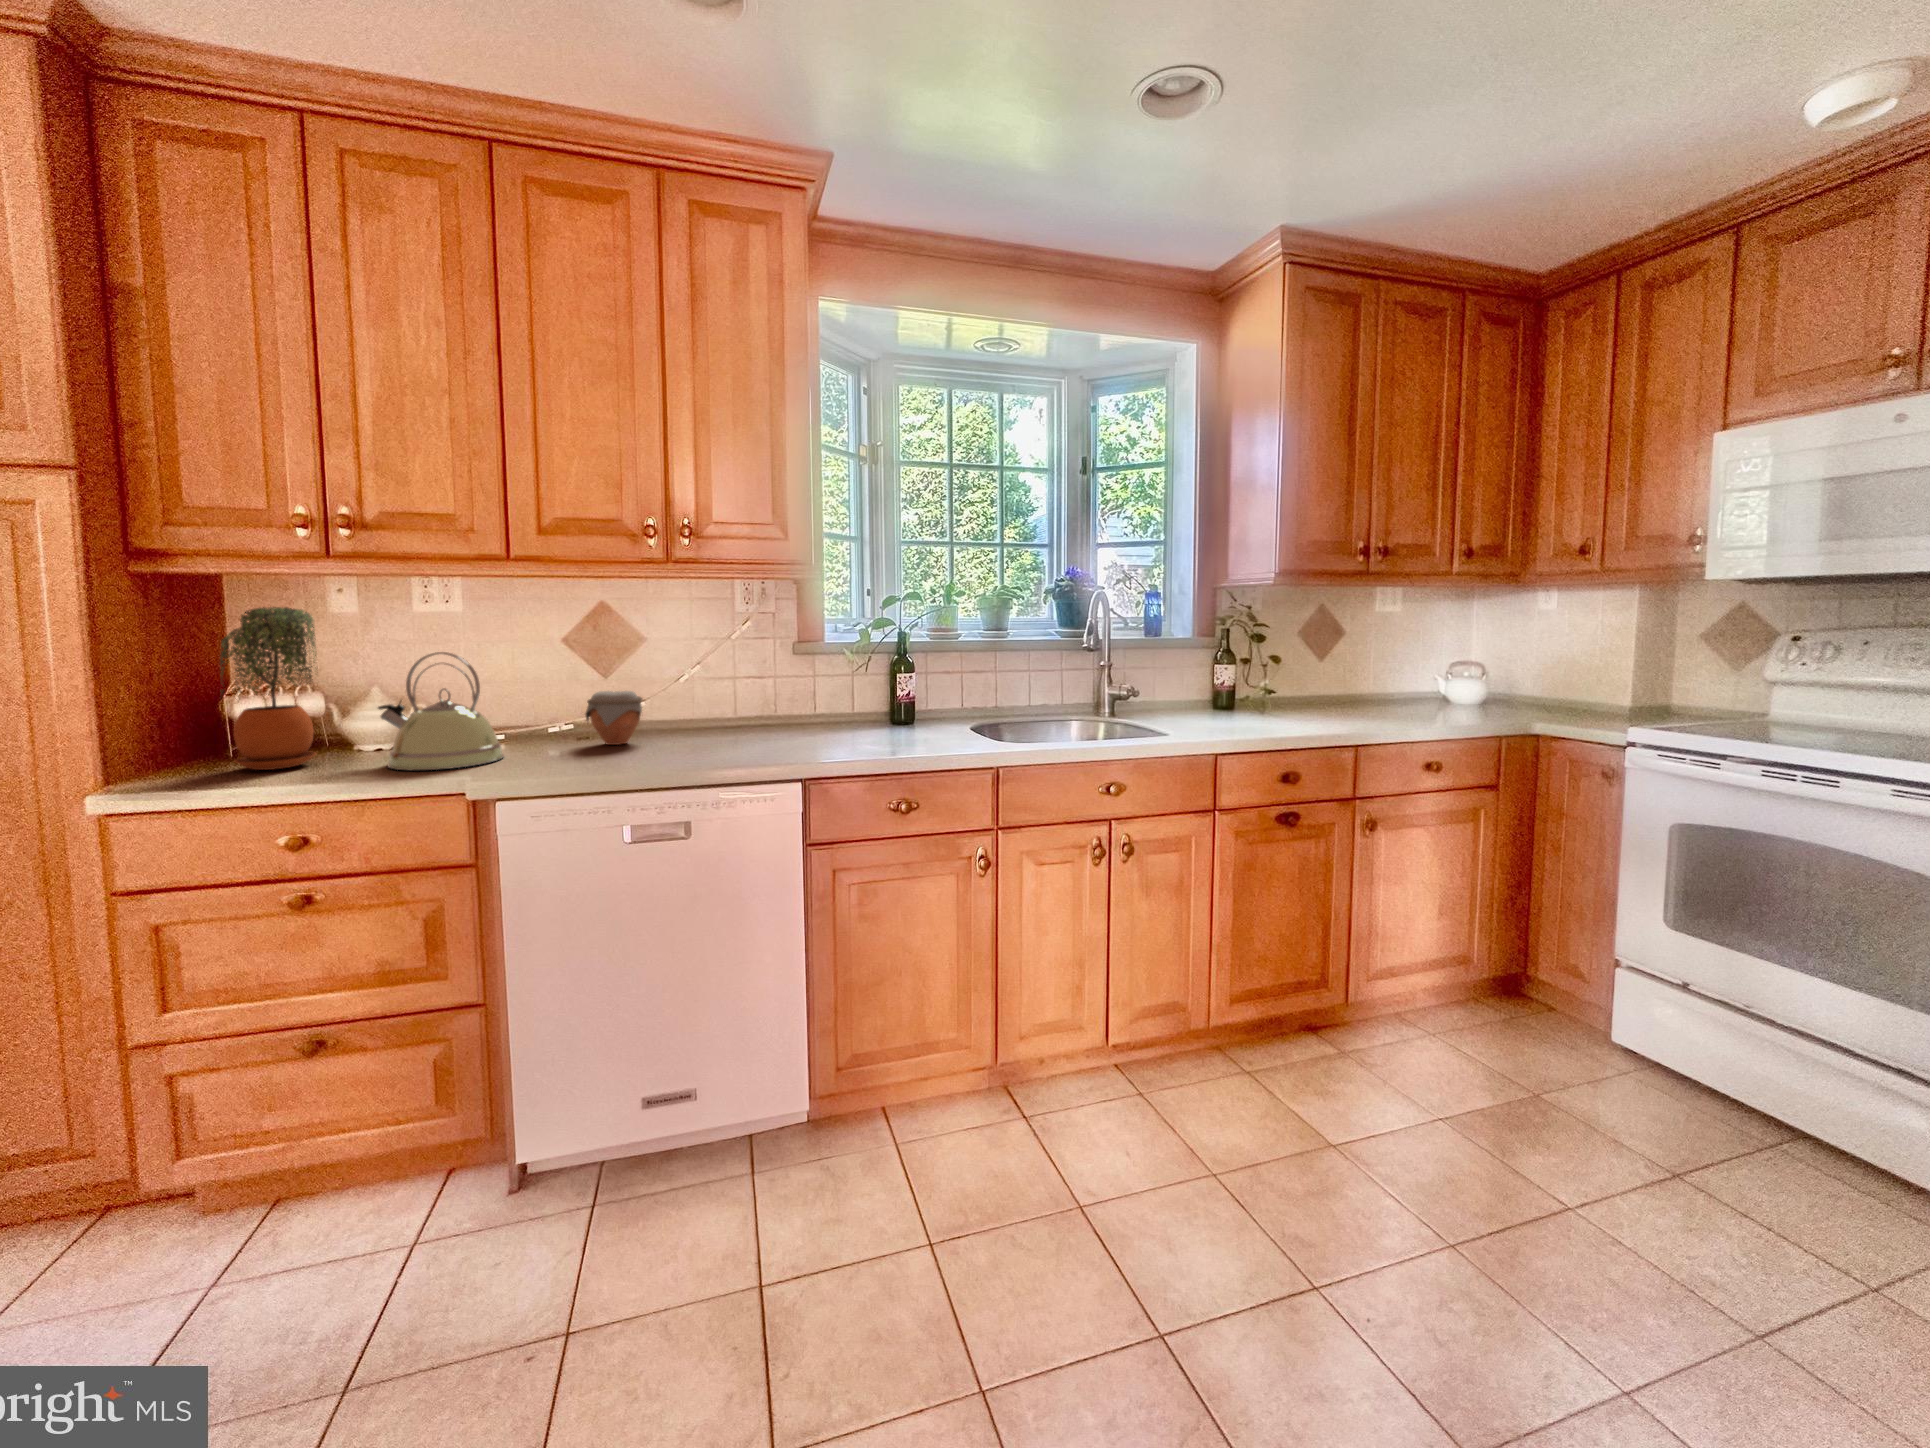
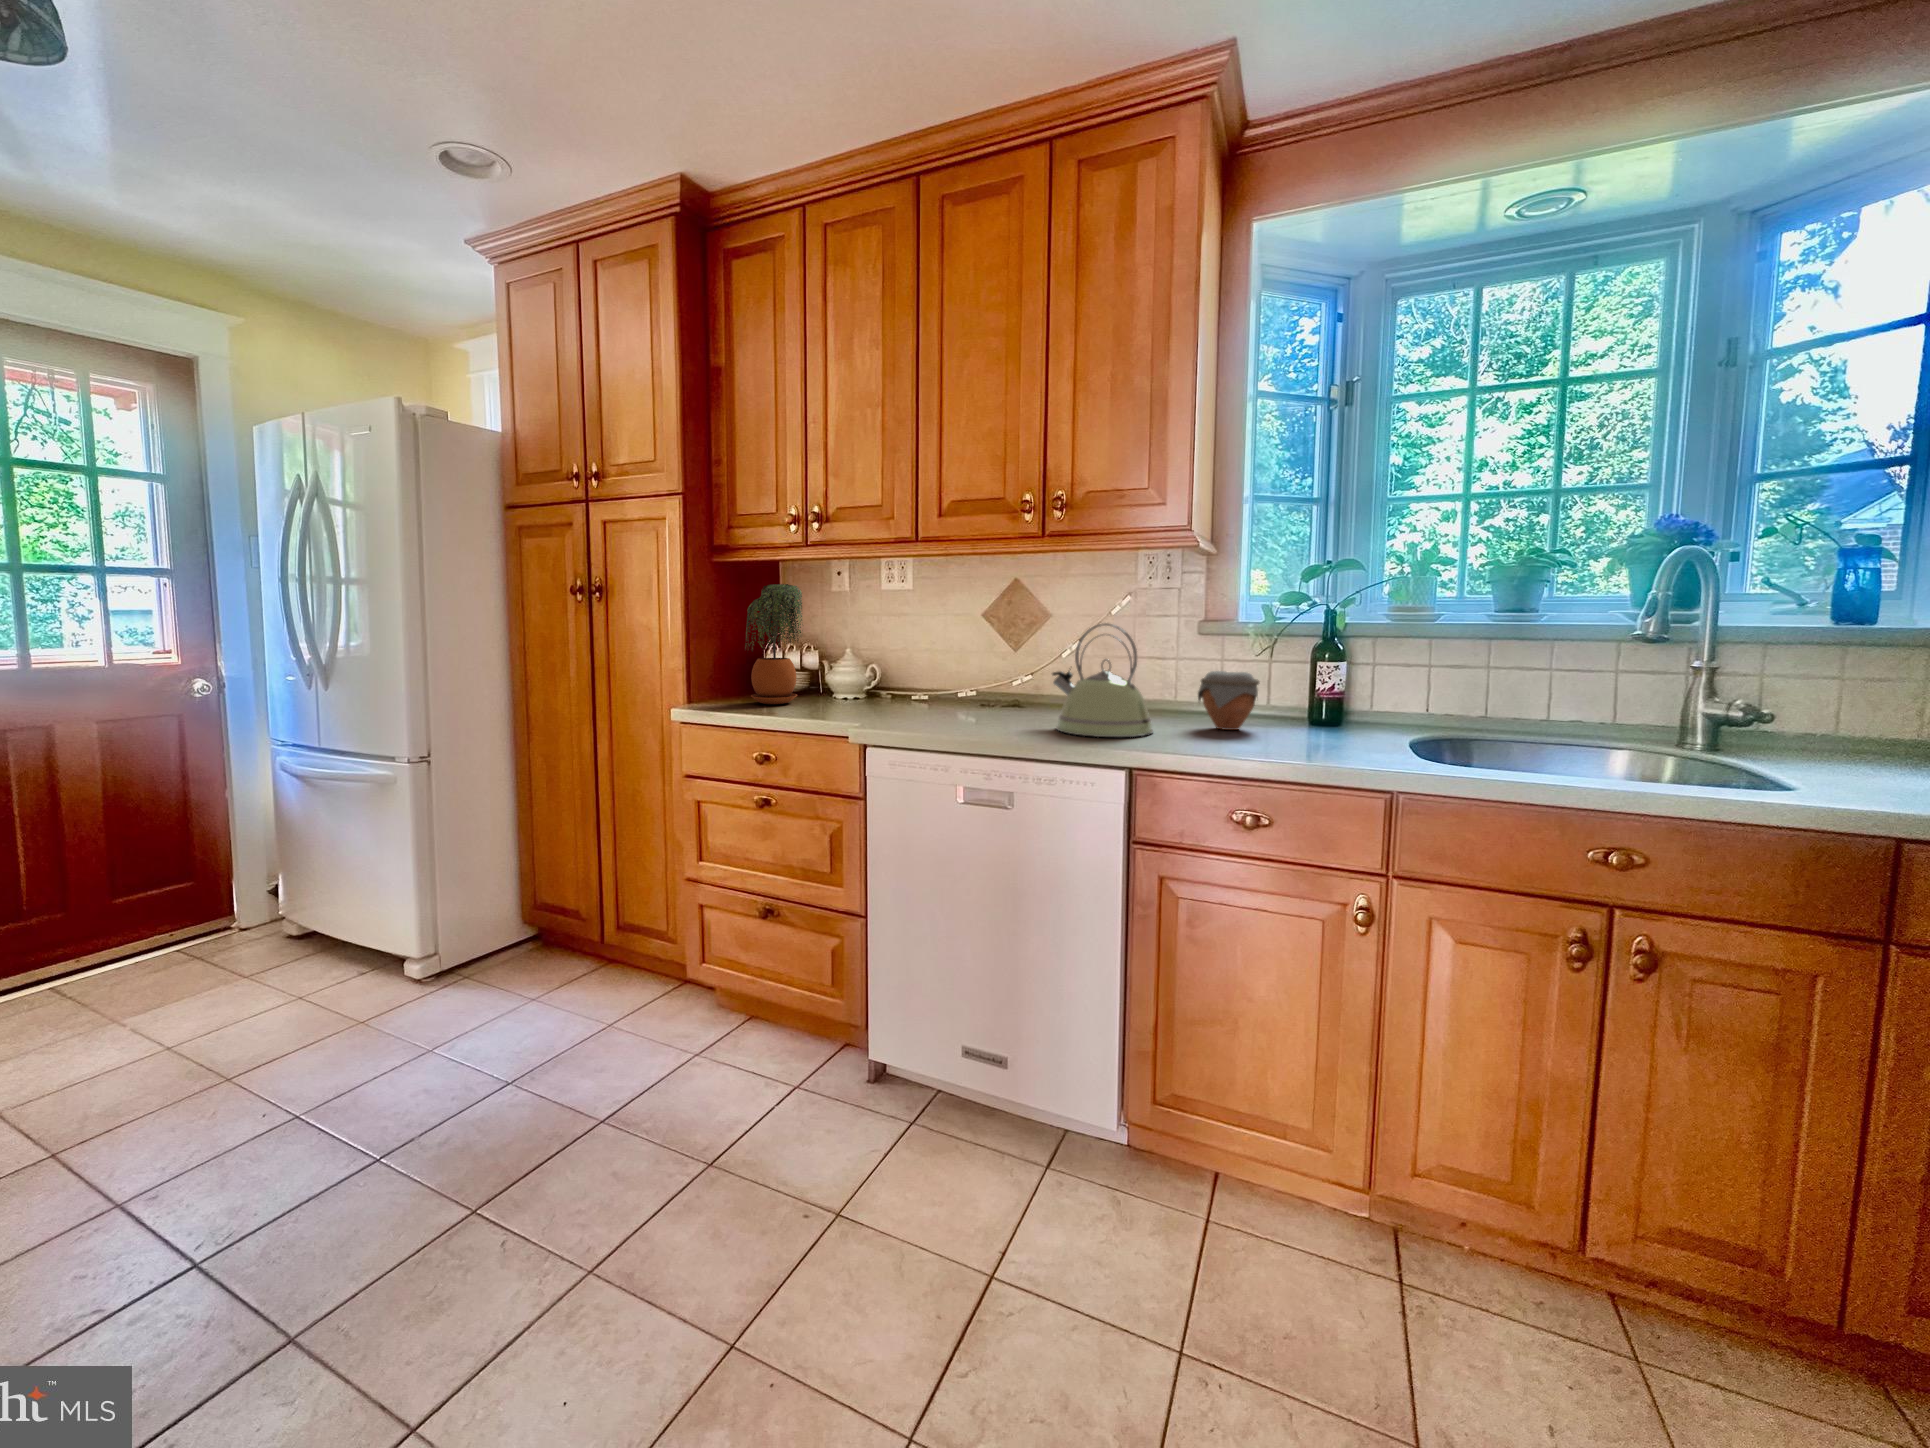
kettle: present [378,652,504,771] -> present [1053,623,1153,737]
jar: present [585,691,643,745] -> present [1198,671,1259,730]

